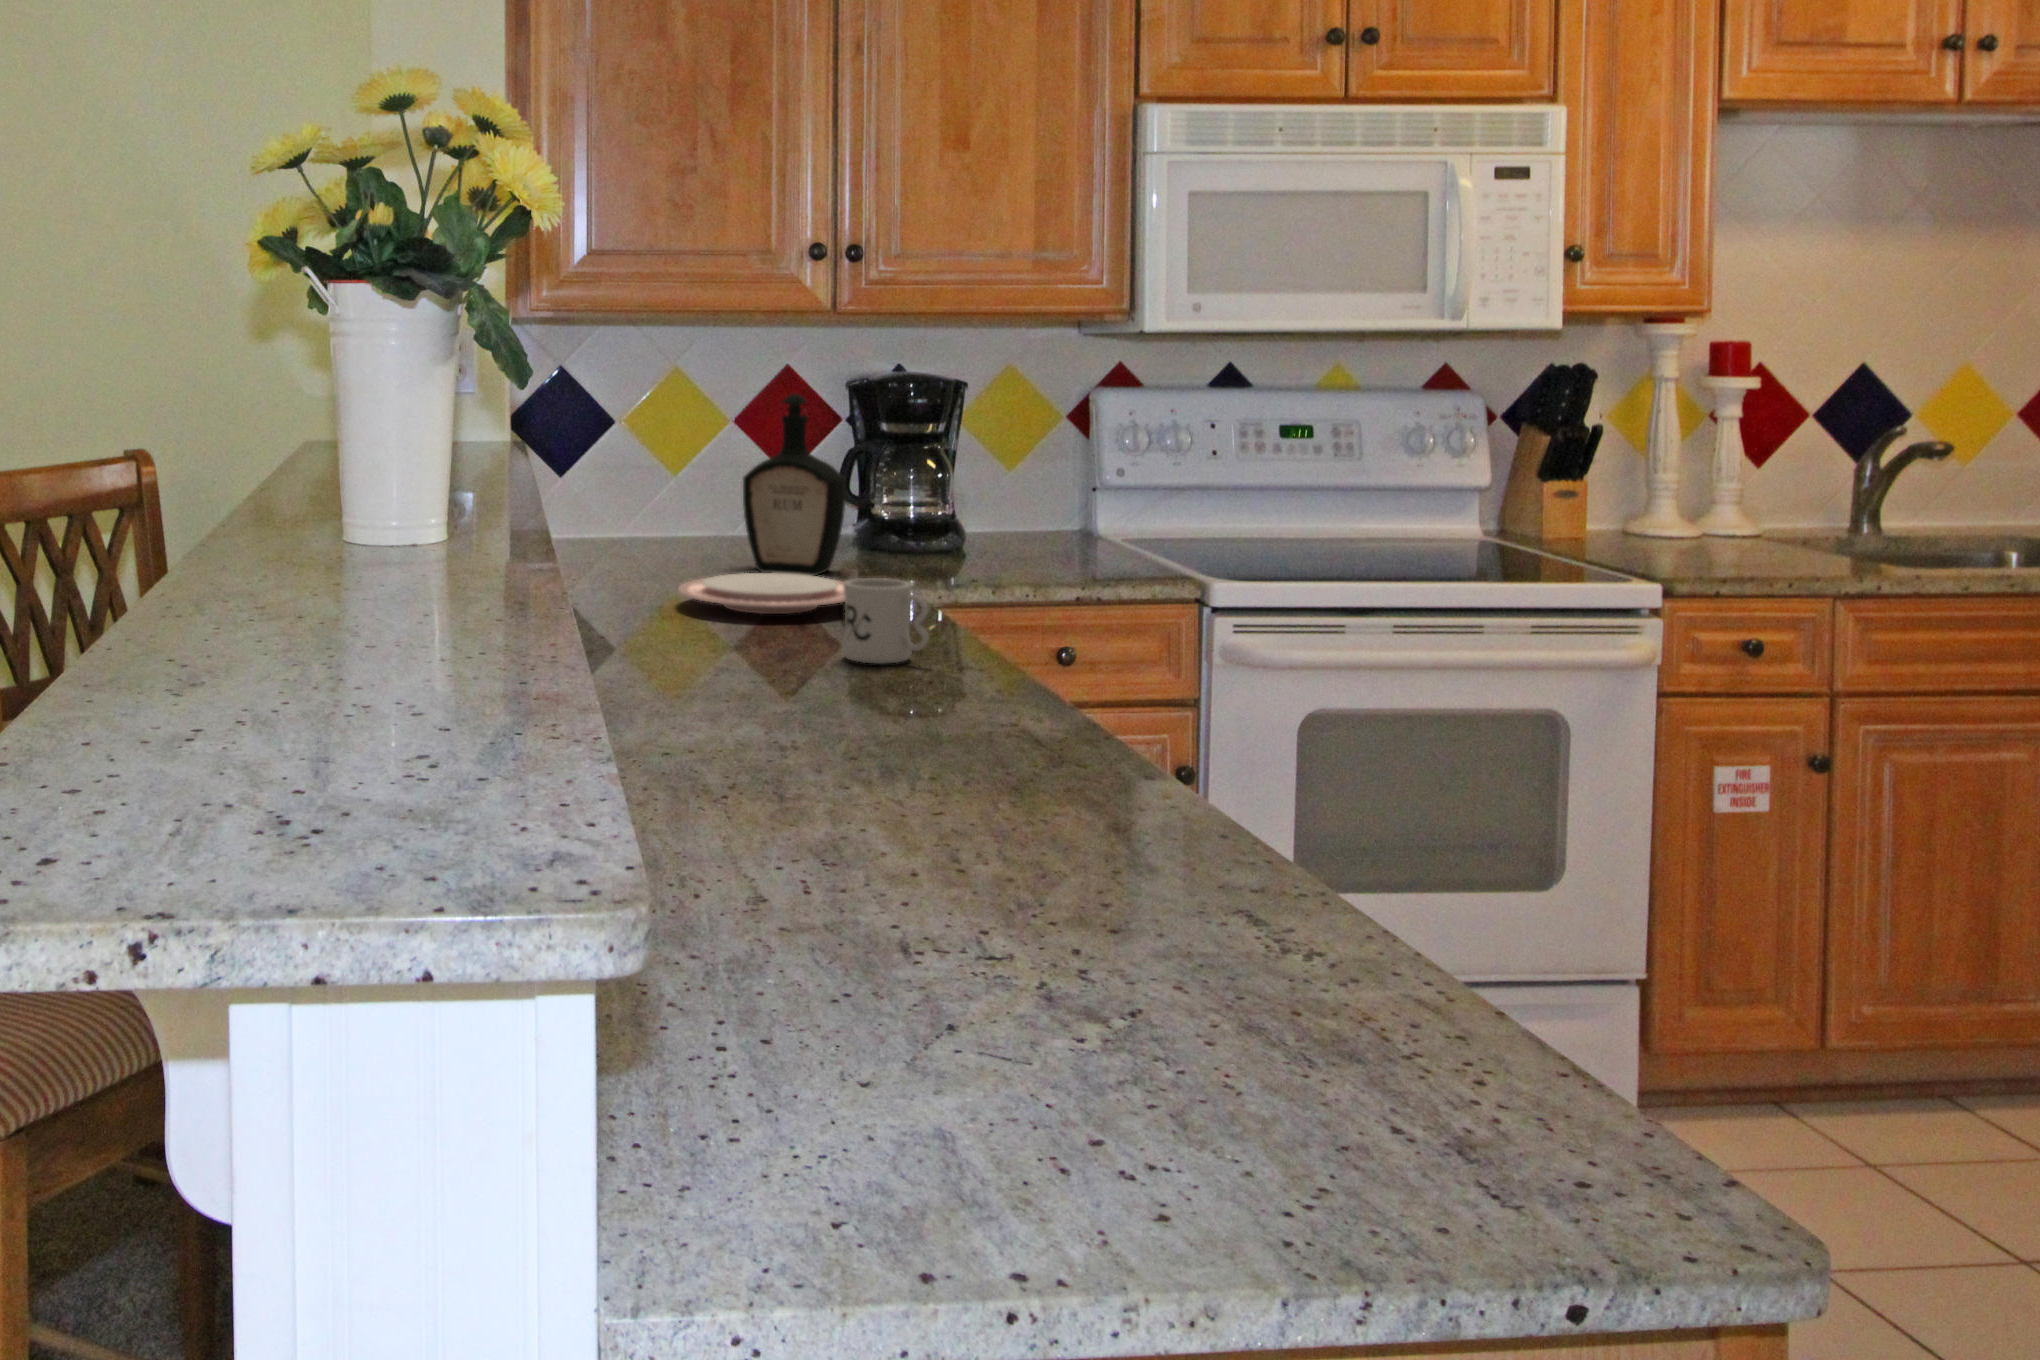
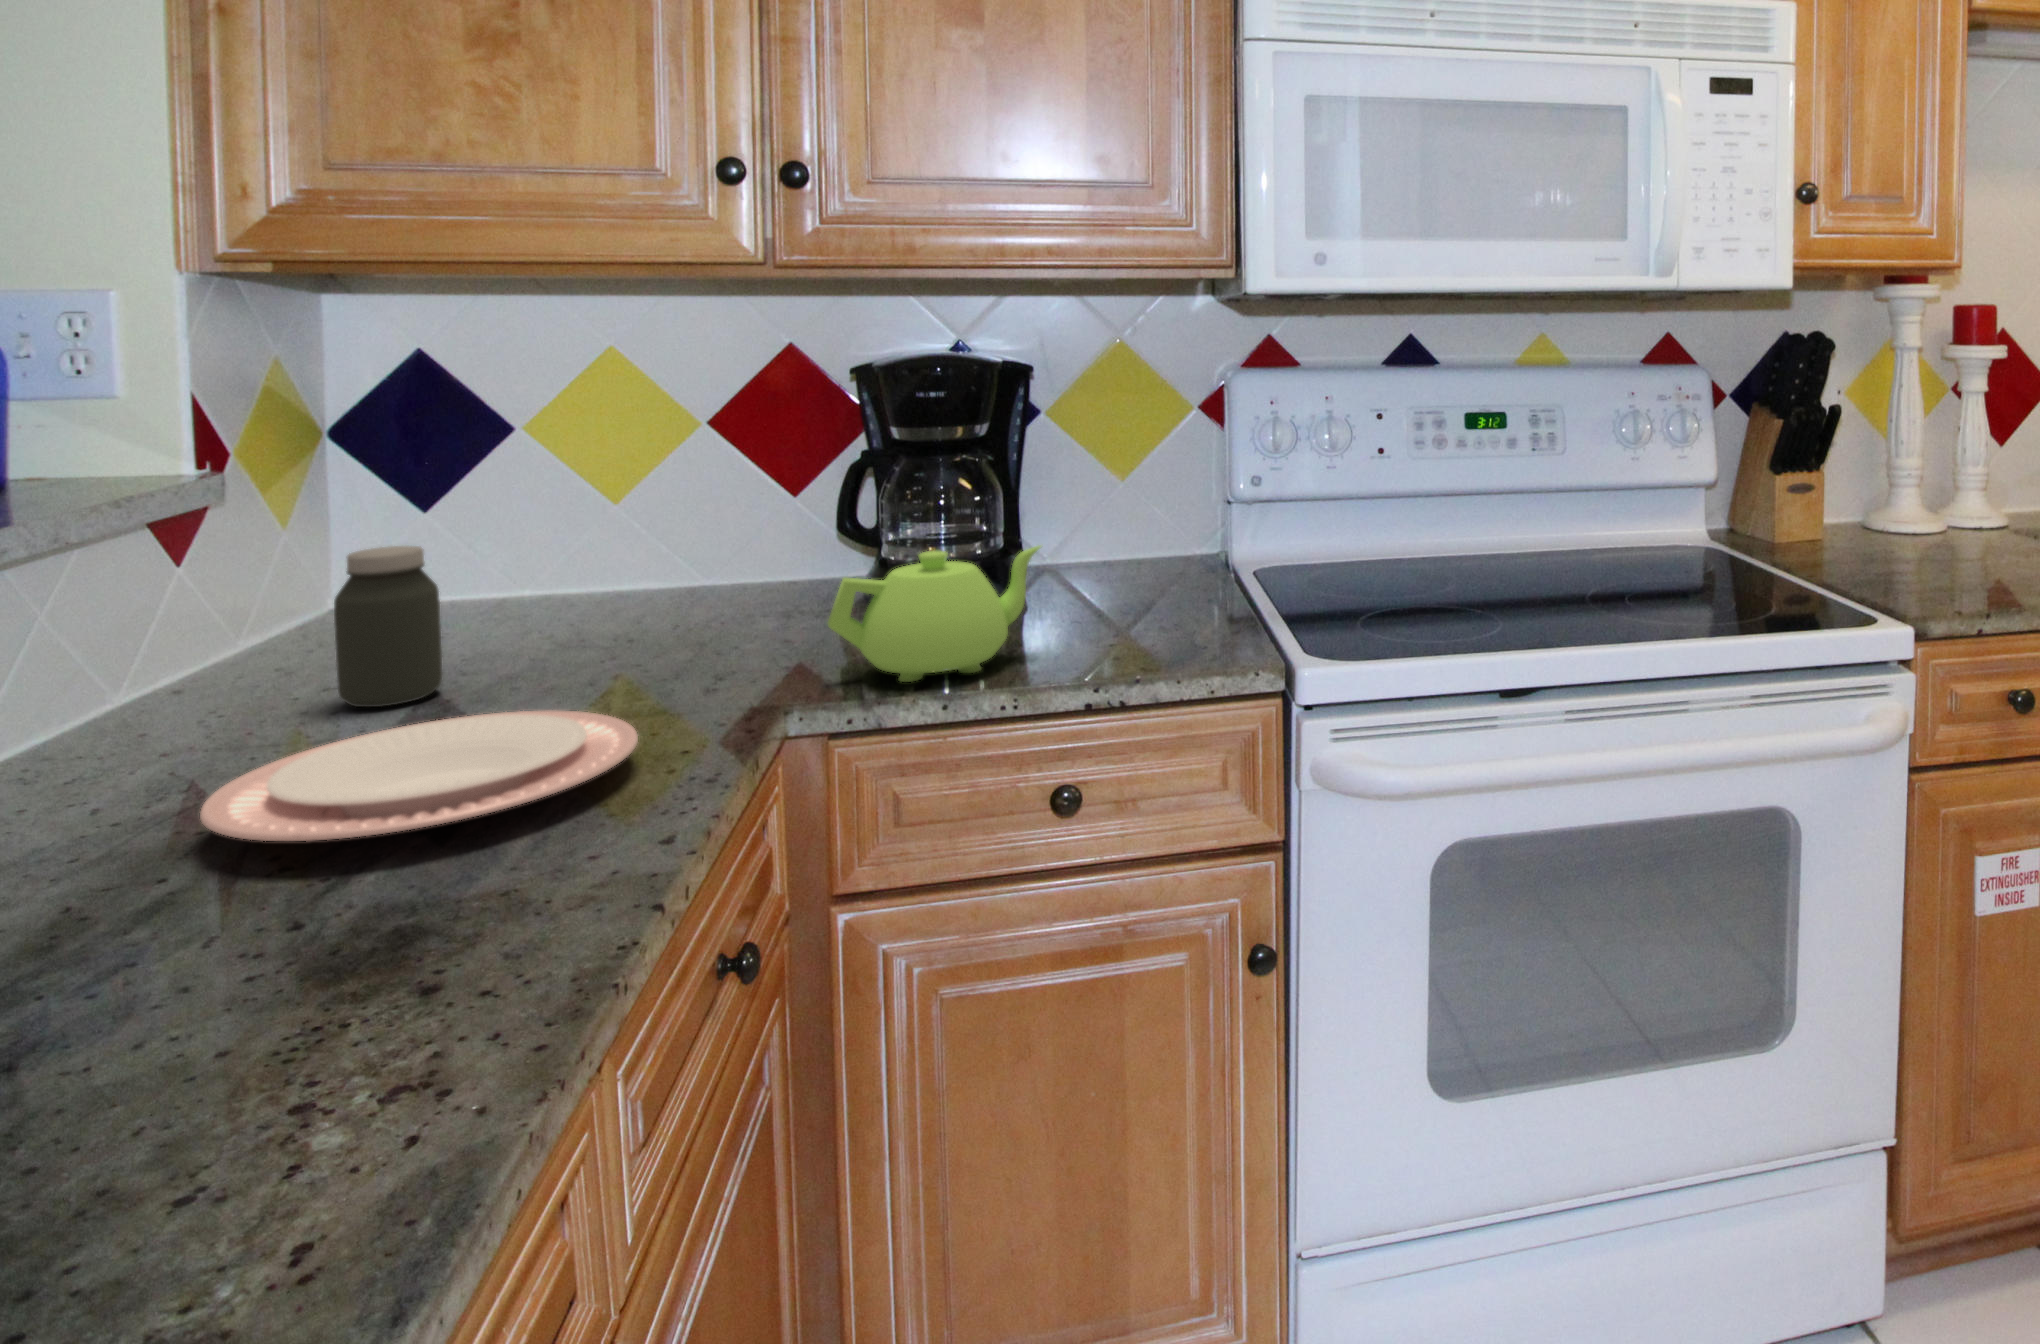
bottle: present [743,394,846,575] -> none [587,393,763,682]
jar: none [623,484,672,578] -> present [334,546,442,707]
teapot: none [899,499,1021,580] -> present [828,546,1041,682]
mug: present [842,578,929,663] -> none [160,845,386,1095]

